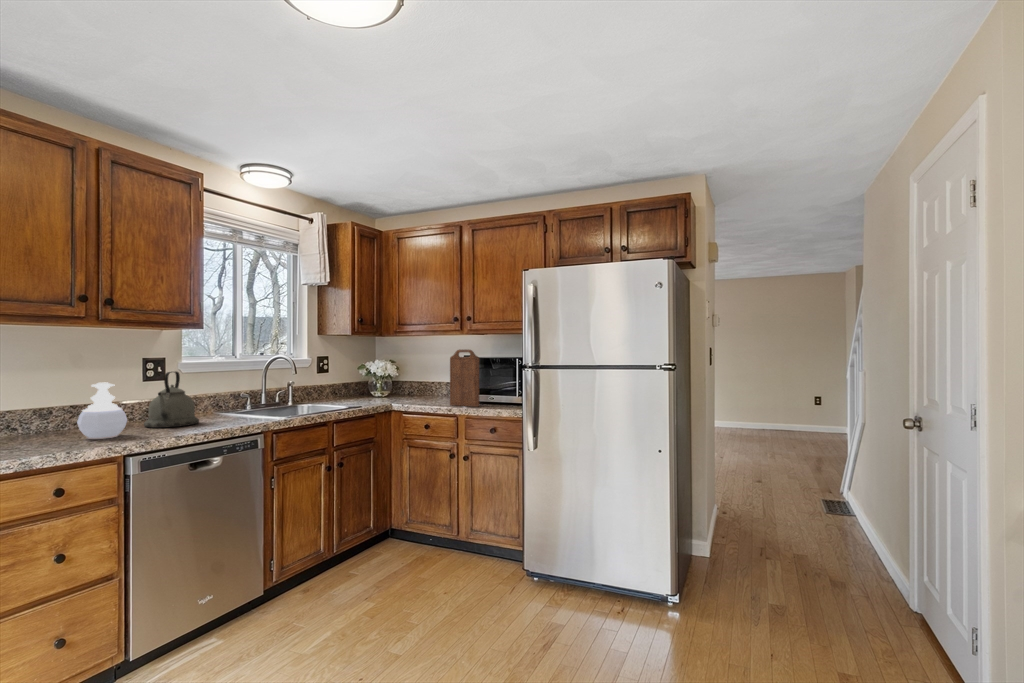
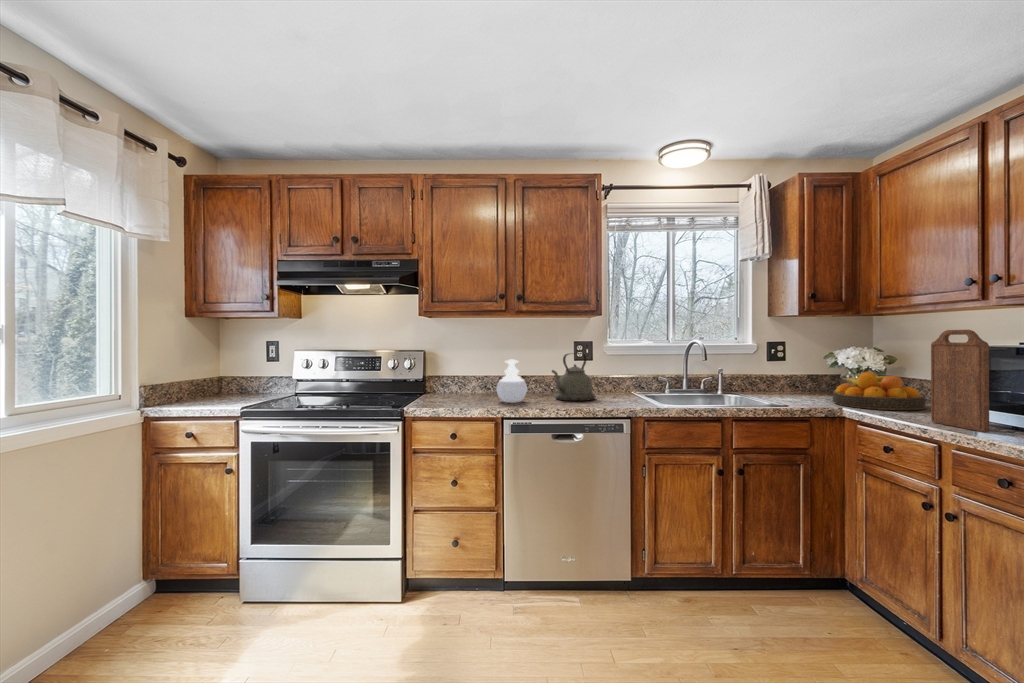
fruit bowl: none [378,377,430,403] -> present [833,372,925,410]

